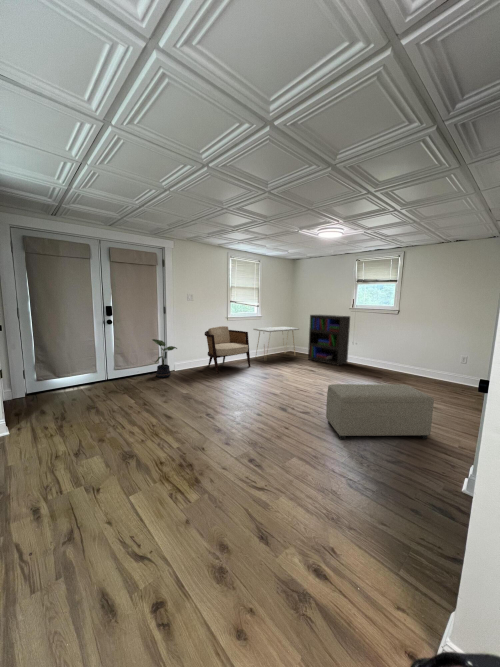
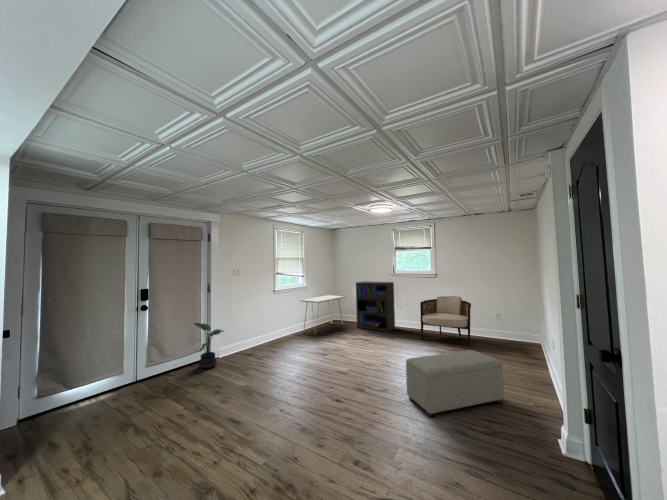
armchair: present [205,326,250,374] -> present [420,296,471,346]

